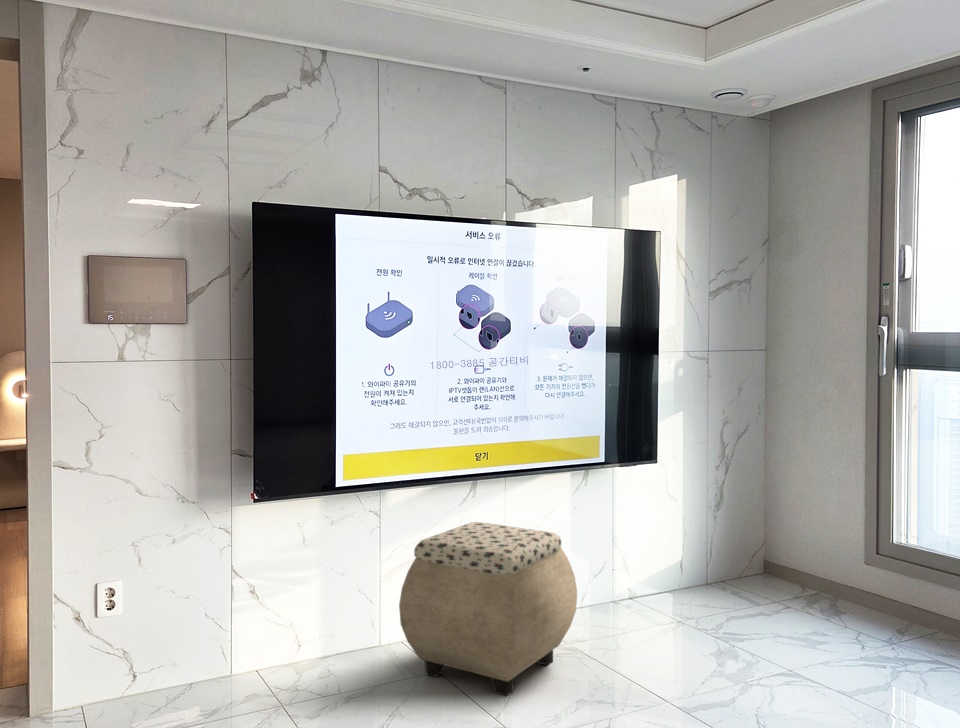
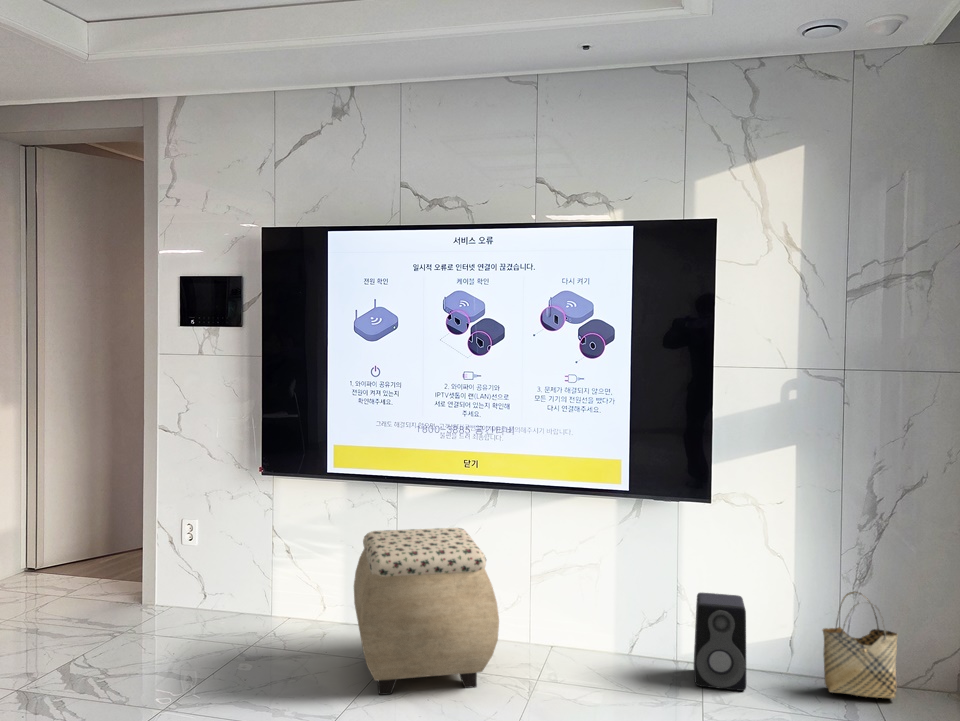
woven basket: none [714,512,756,587] -> present [822,592,898,699]
speaker: none [639,533,691,608] -> present [694,593,746,691]

